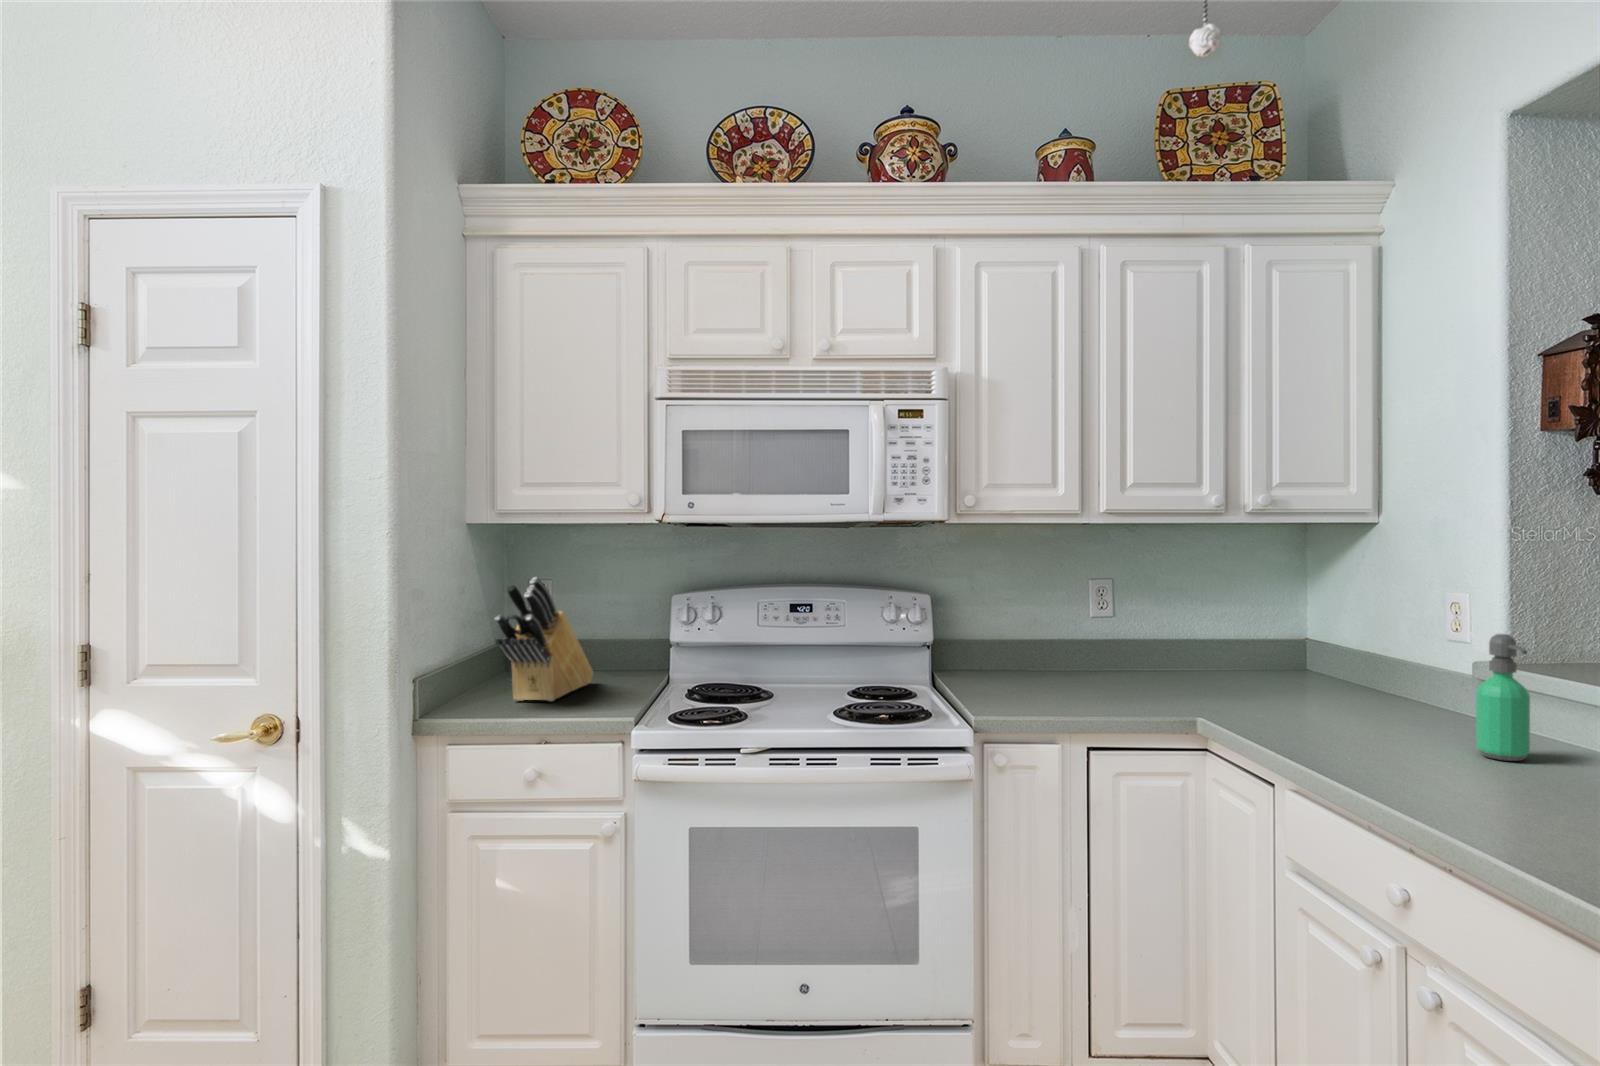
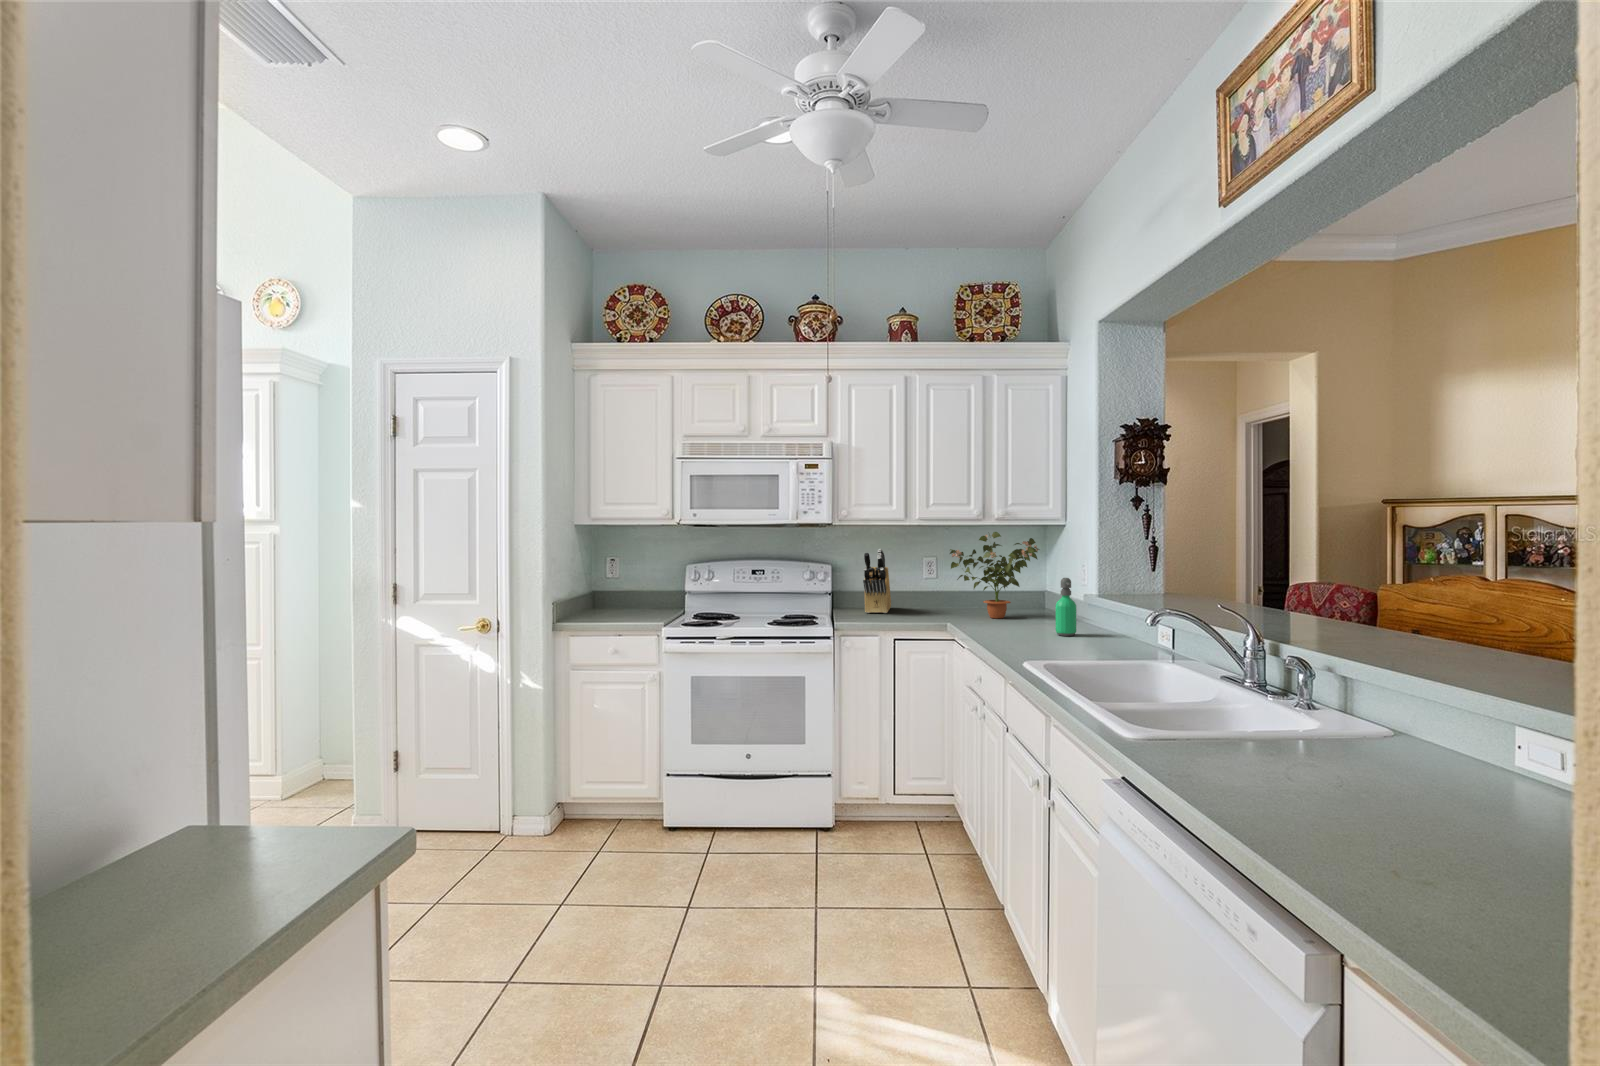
potted plant: none [1161,535,1365,700] -> present [950,532,1039,618]
knife block: present [495,577,593,701] -> present [863,549,891,613]

